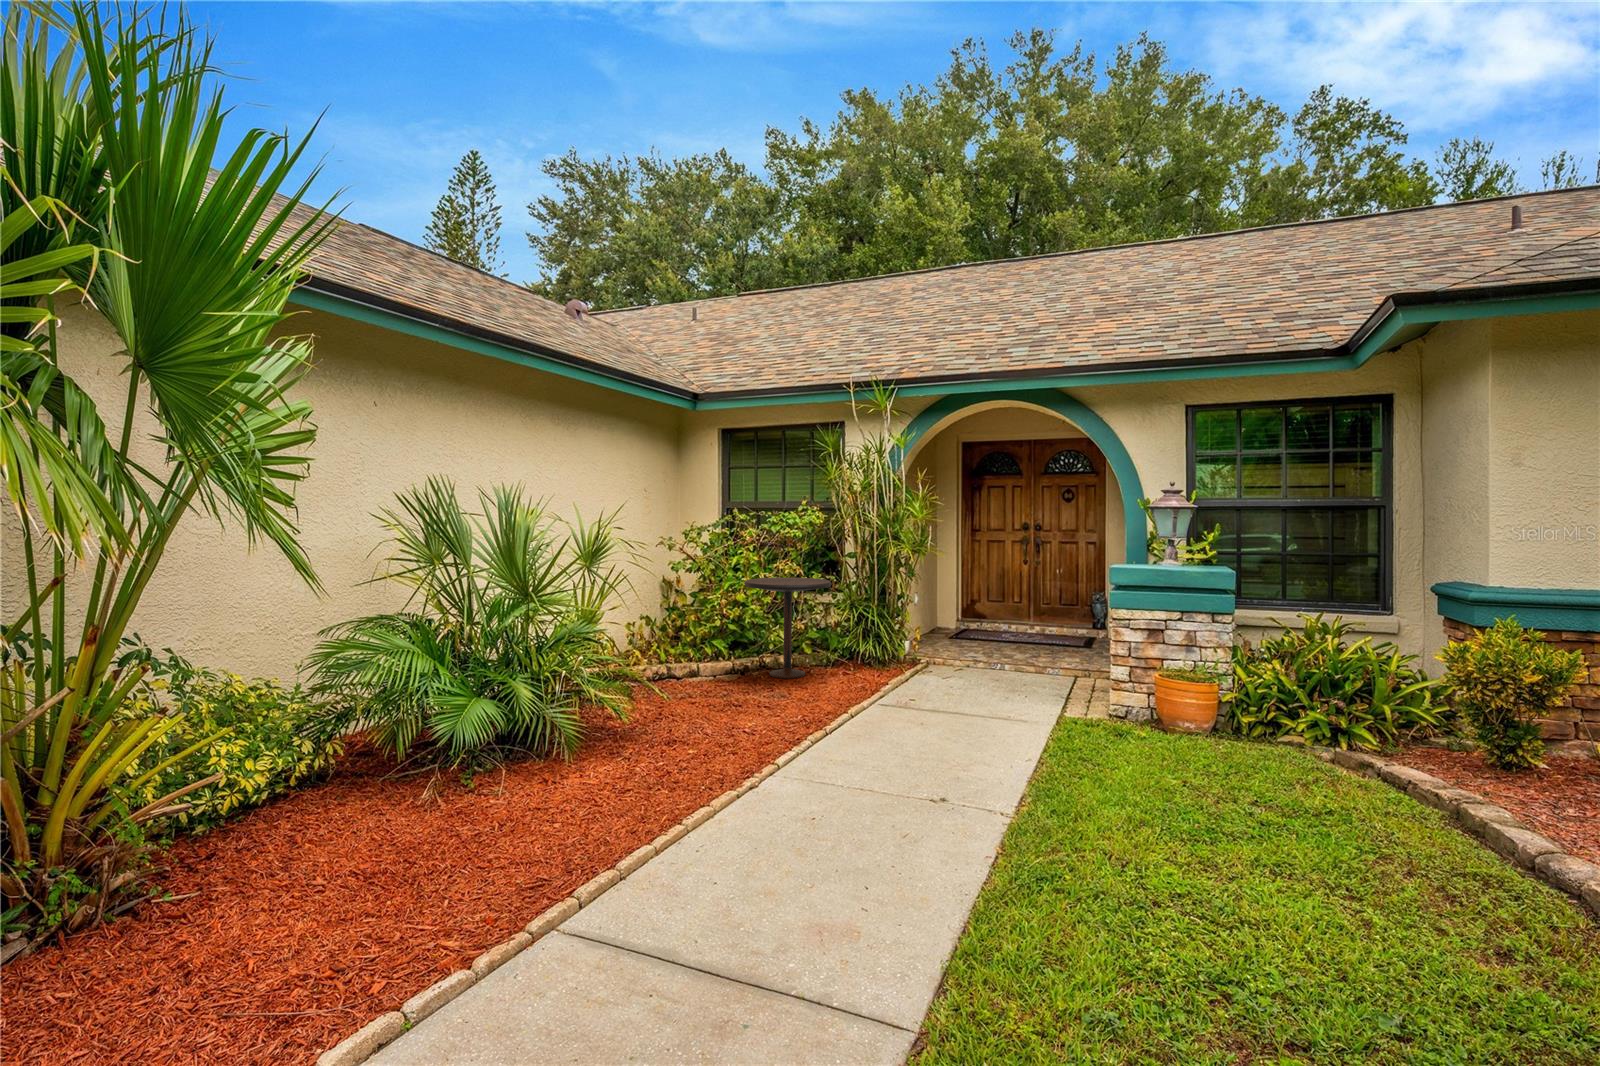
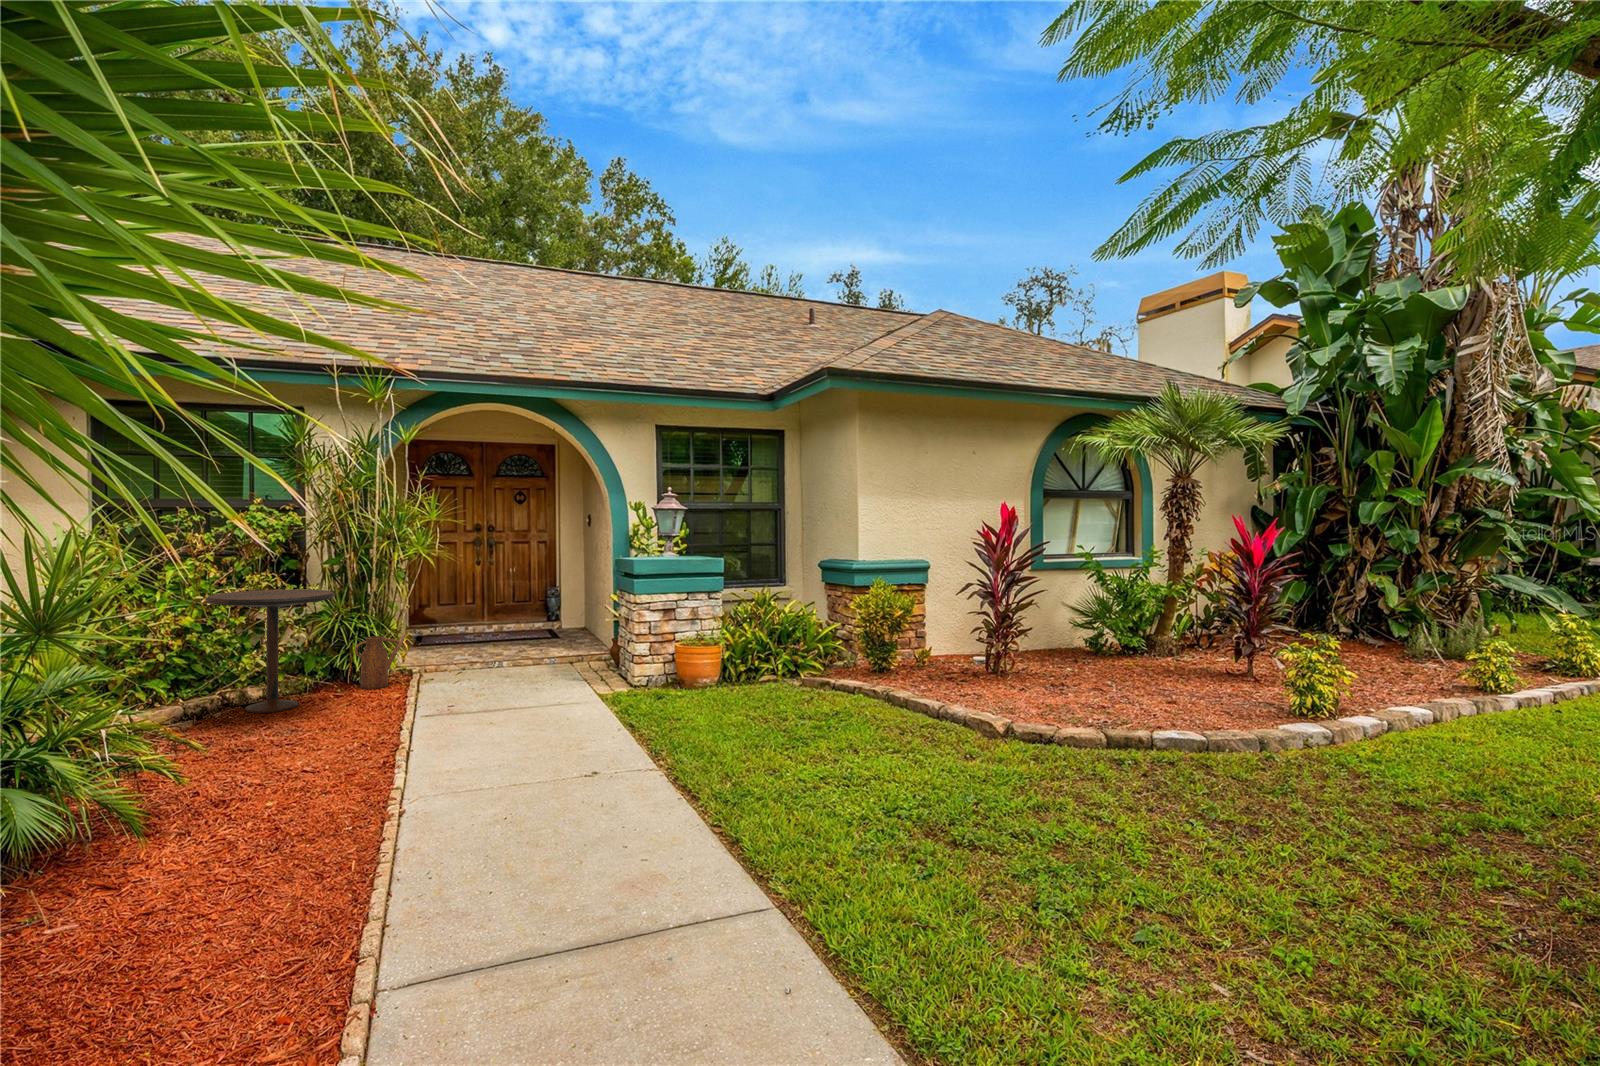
watering can: none [856,625,901,672] -> present [355,633,406,689]

